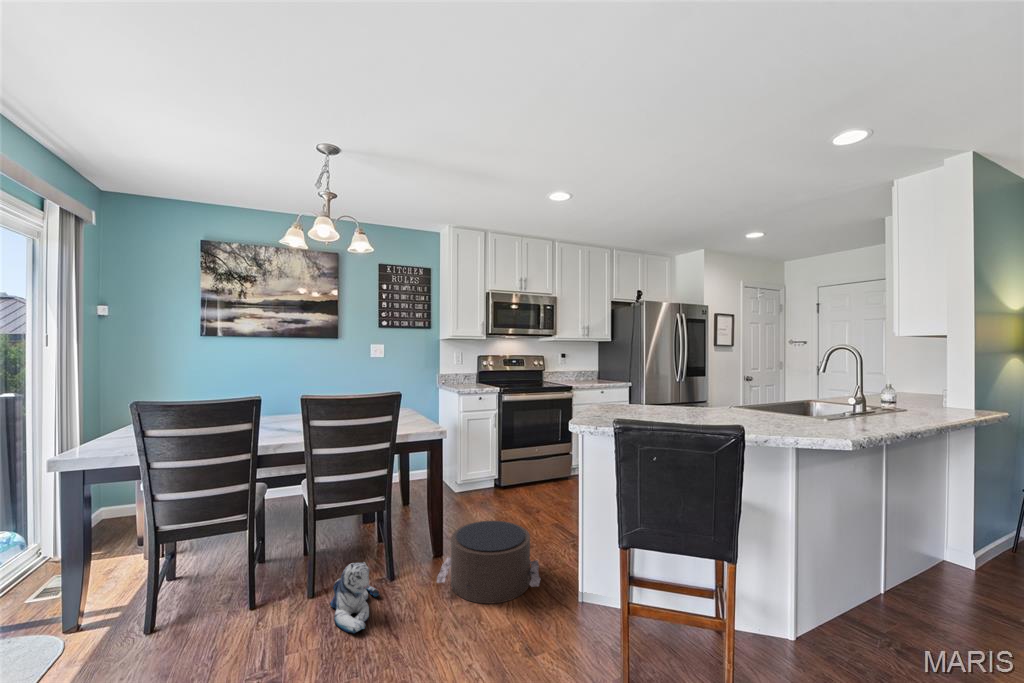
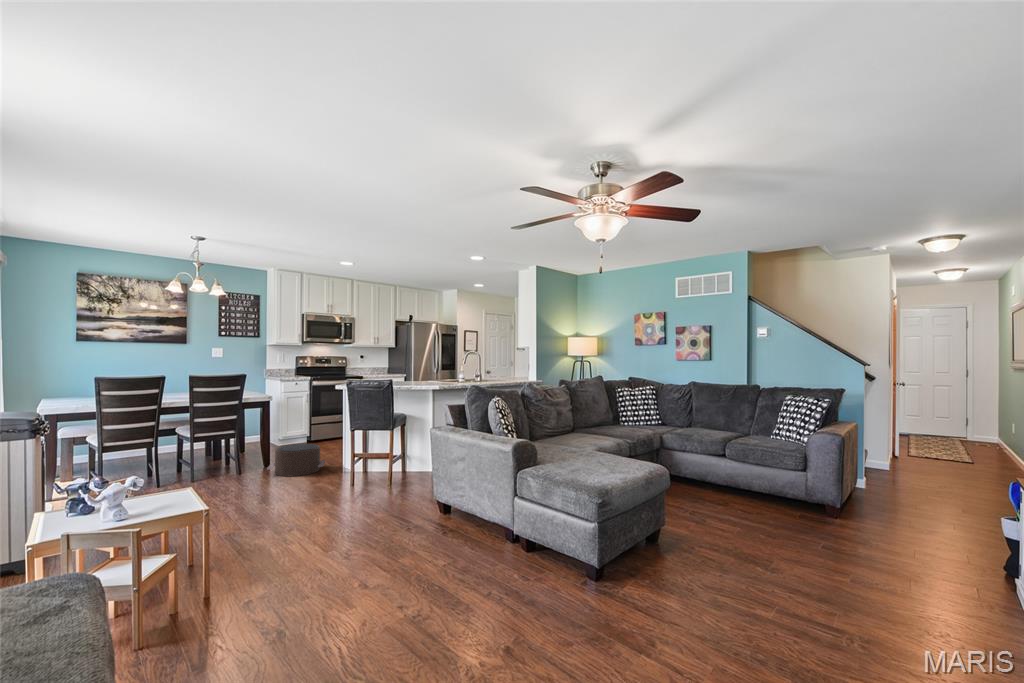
plush toy: present [330,562,379,633] -> none [205,459,234,488]

